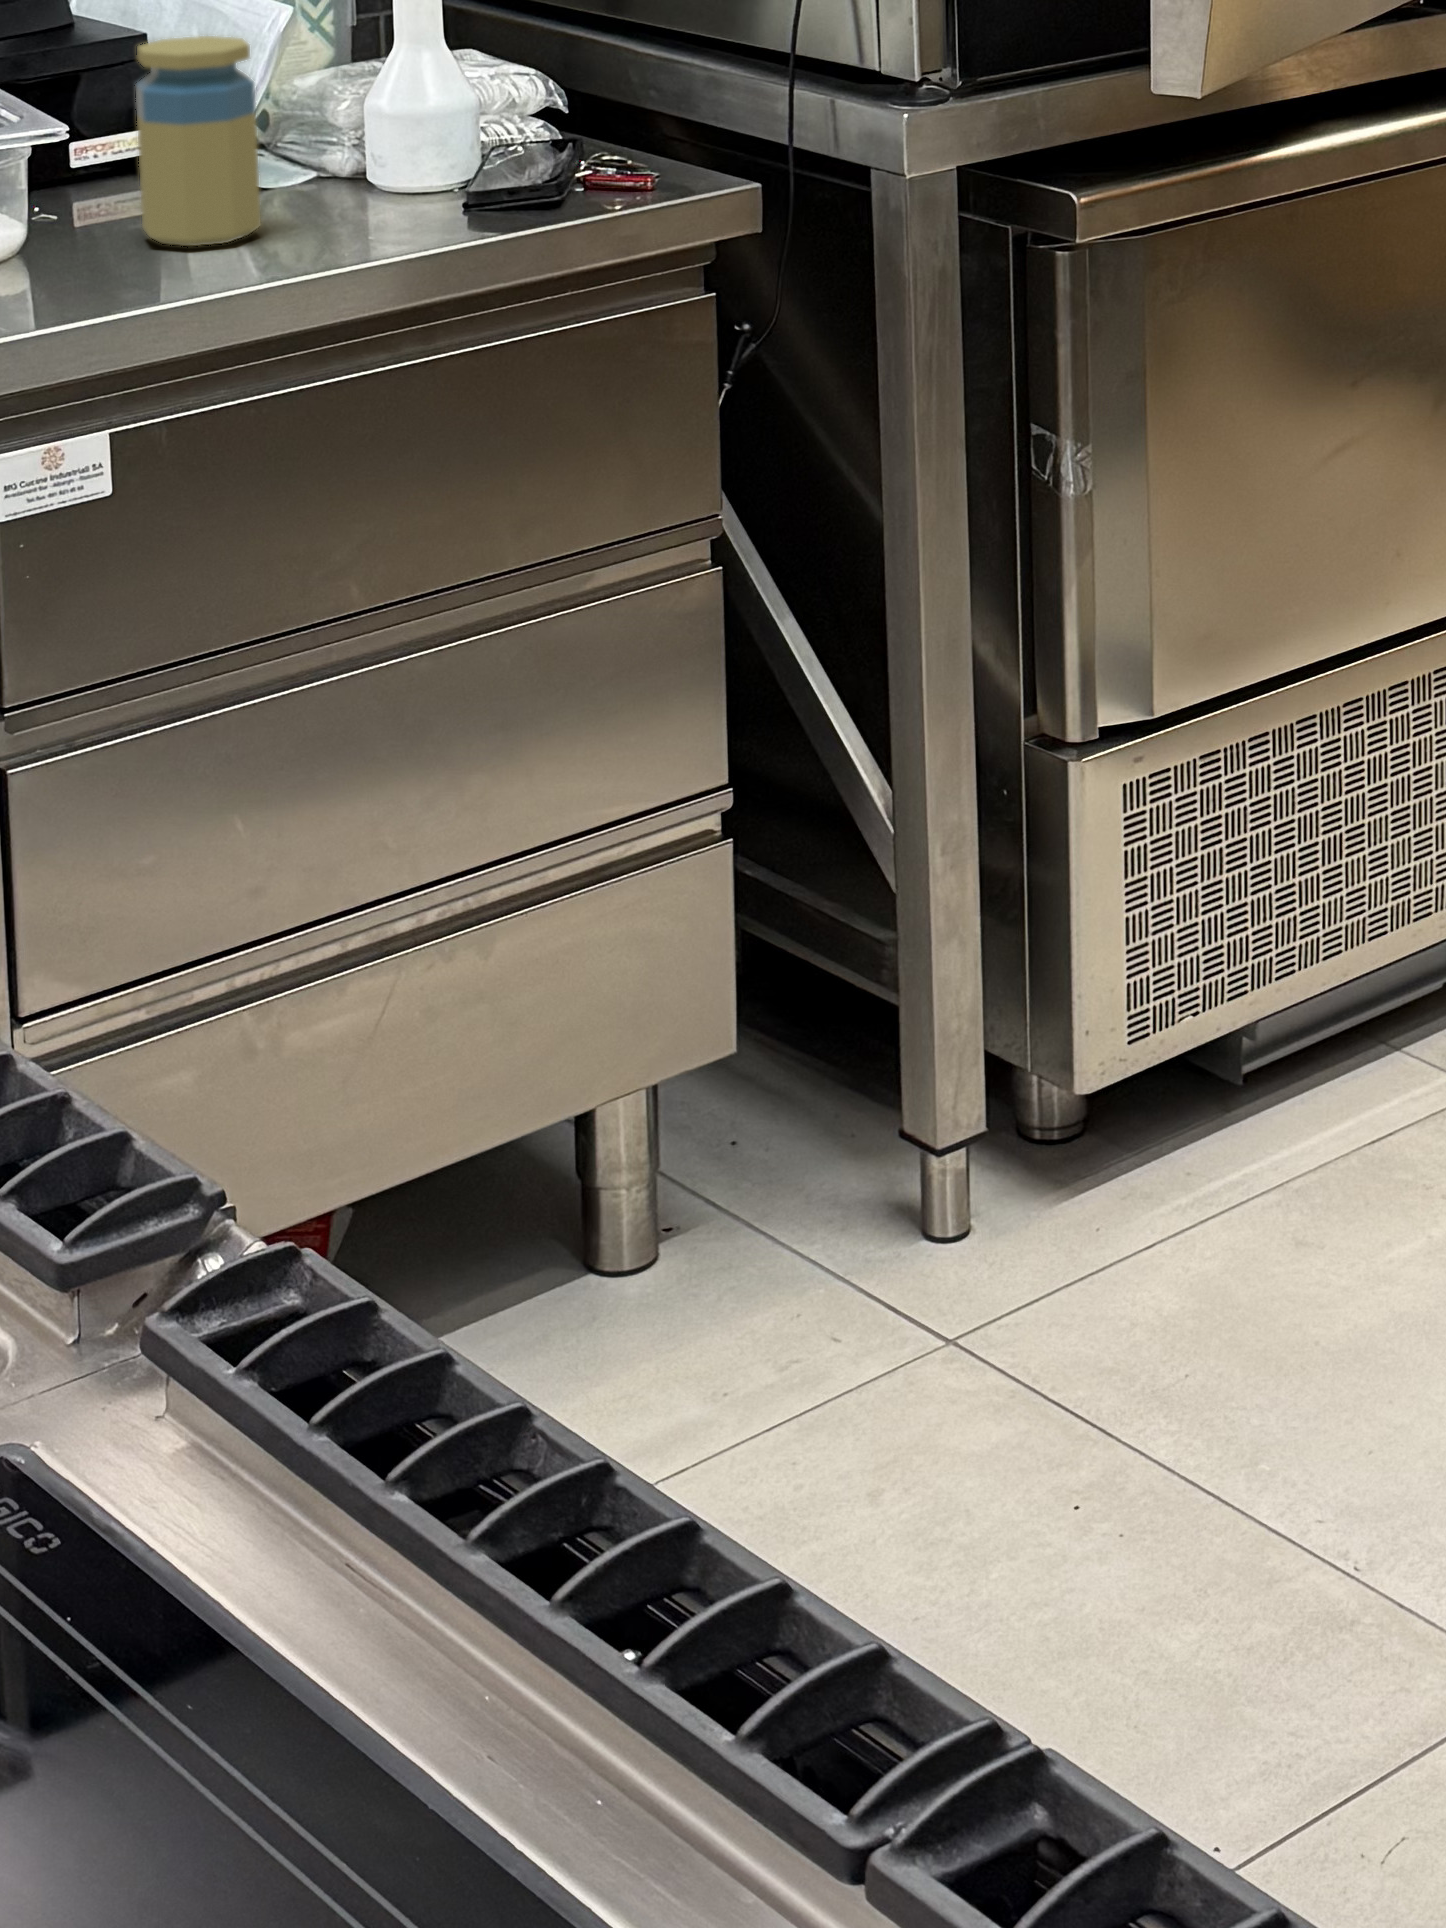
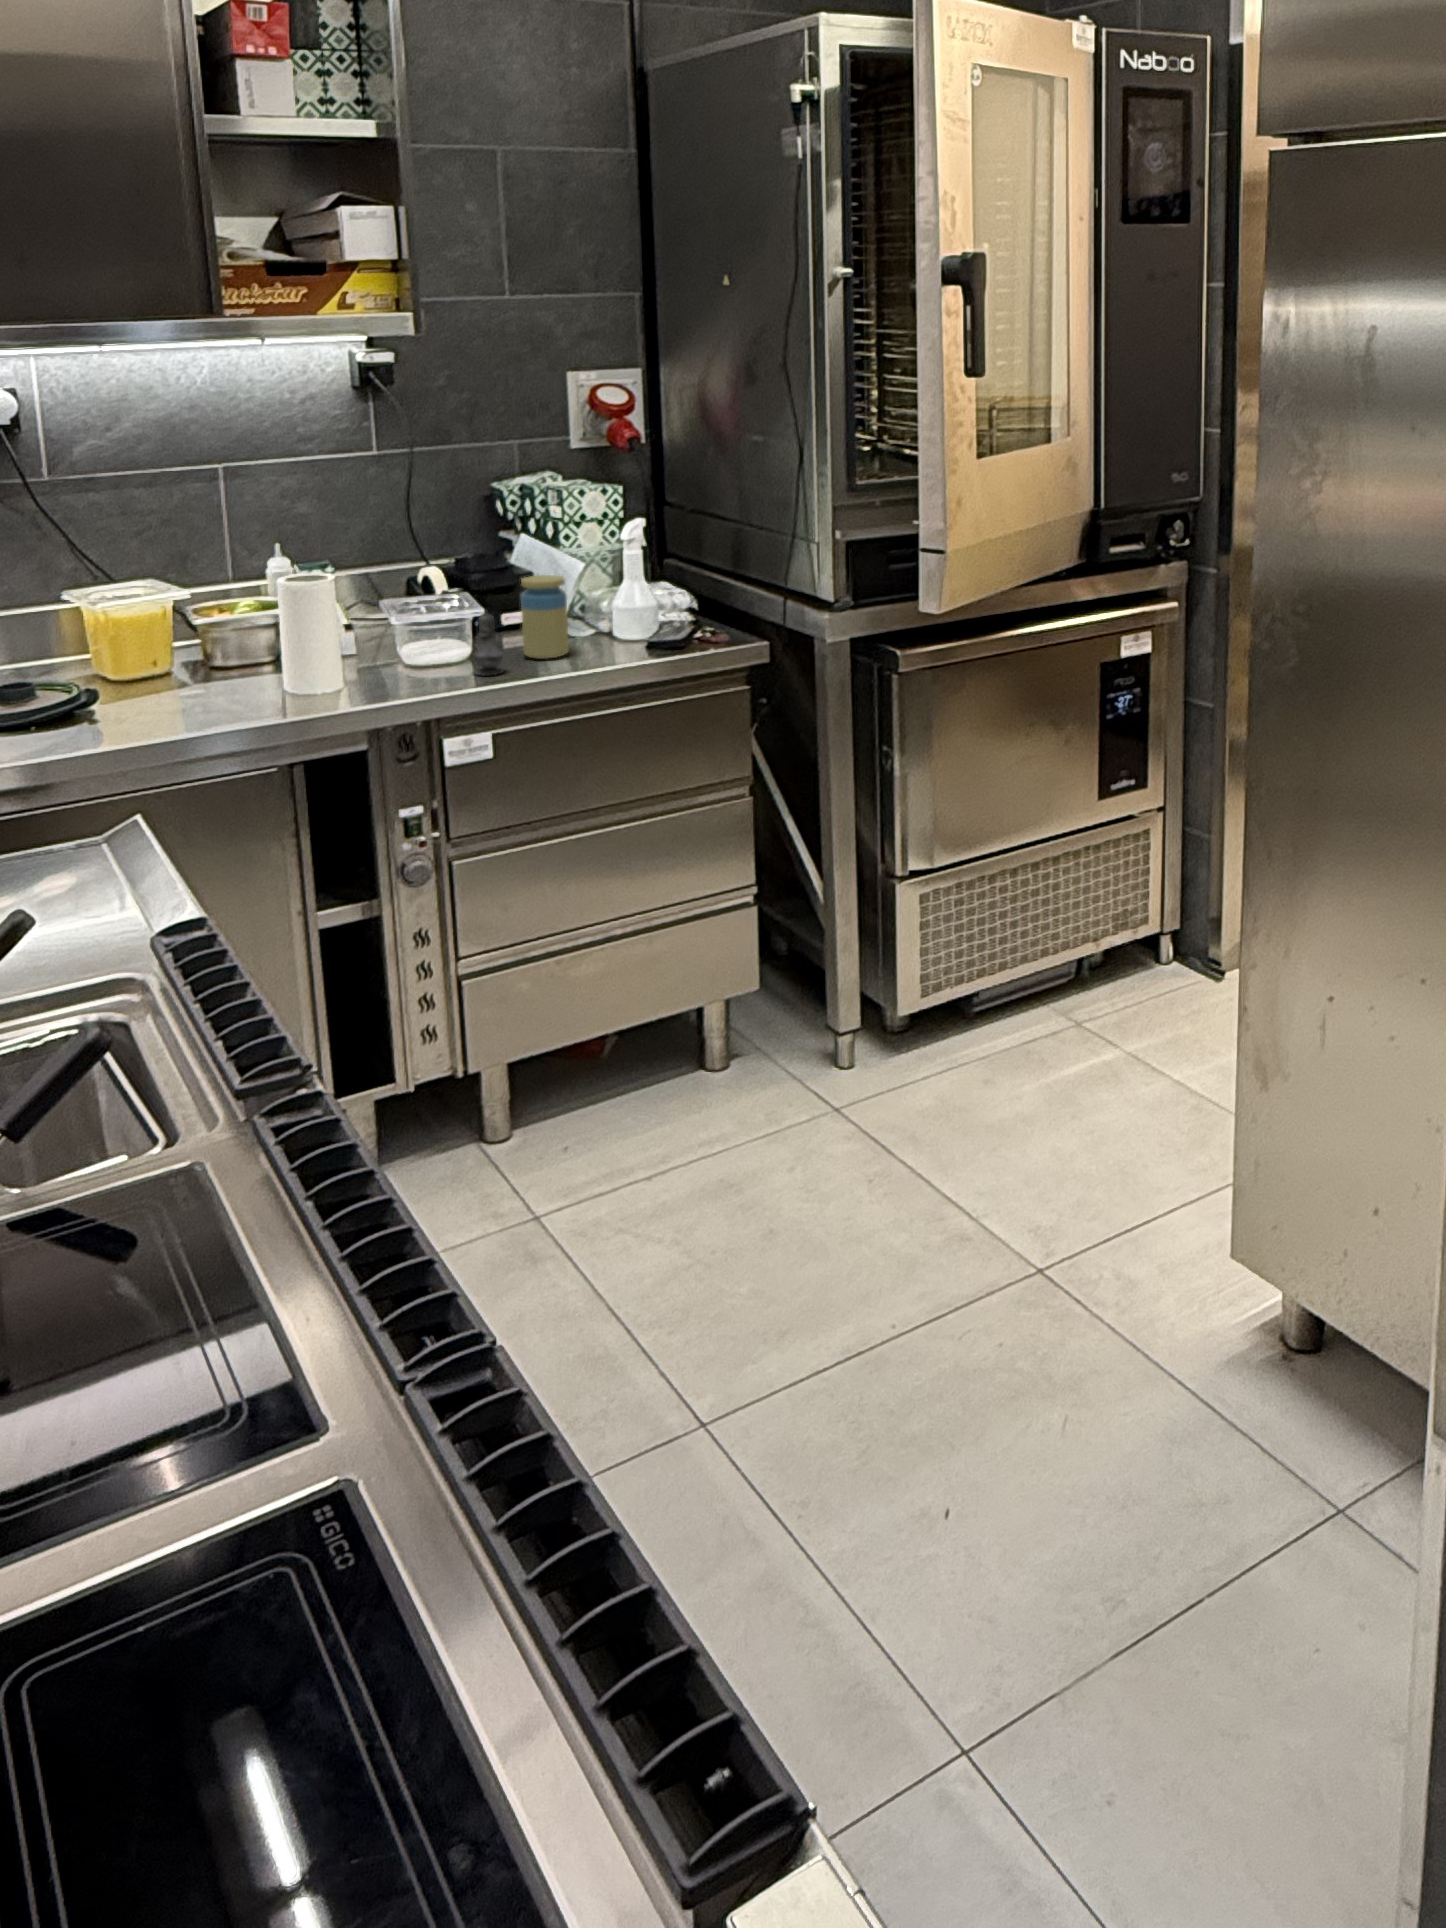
salt shaker: none [30,123,112,292] -> present [473,611,504,676]

